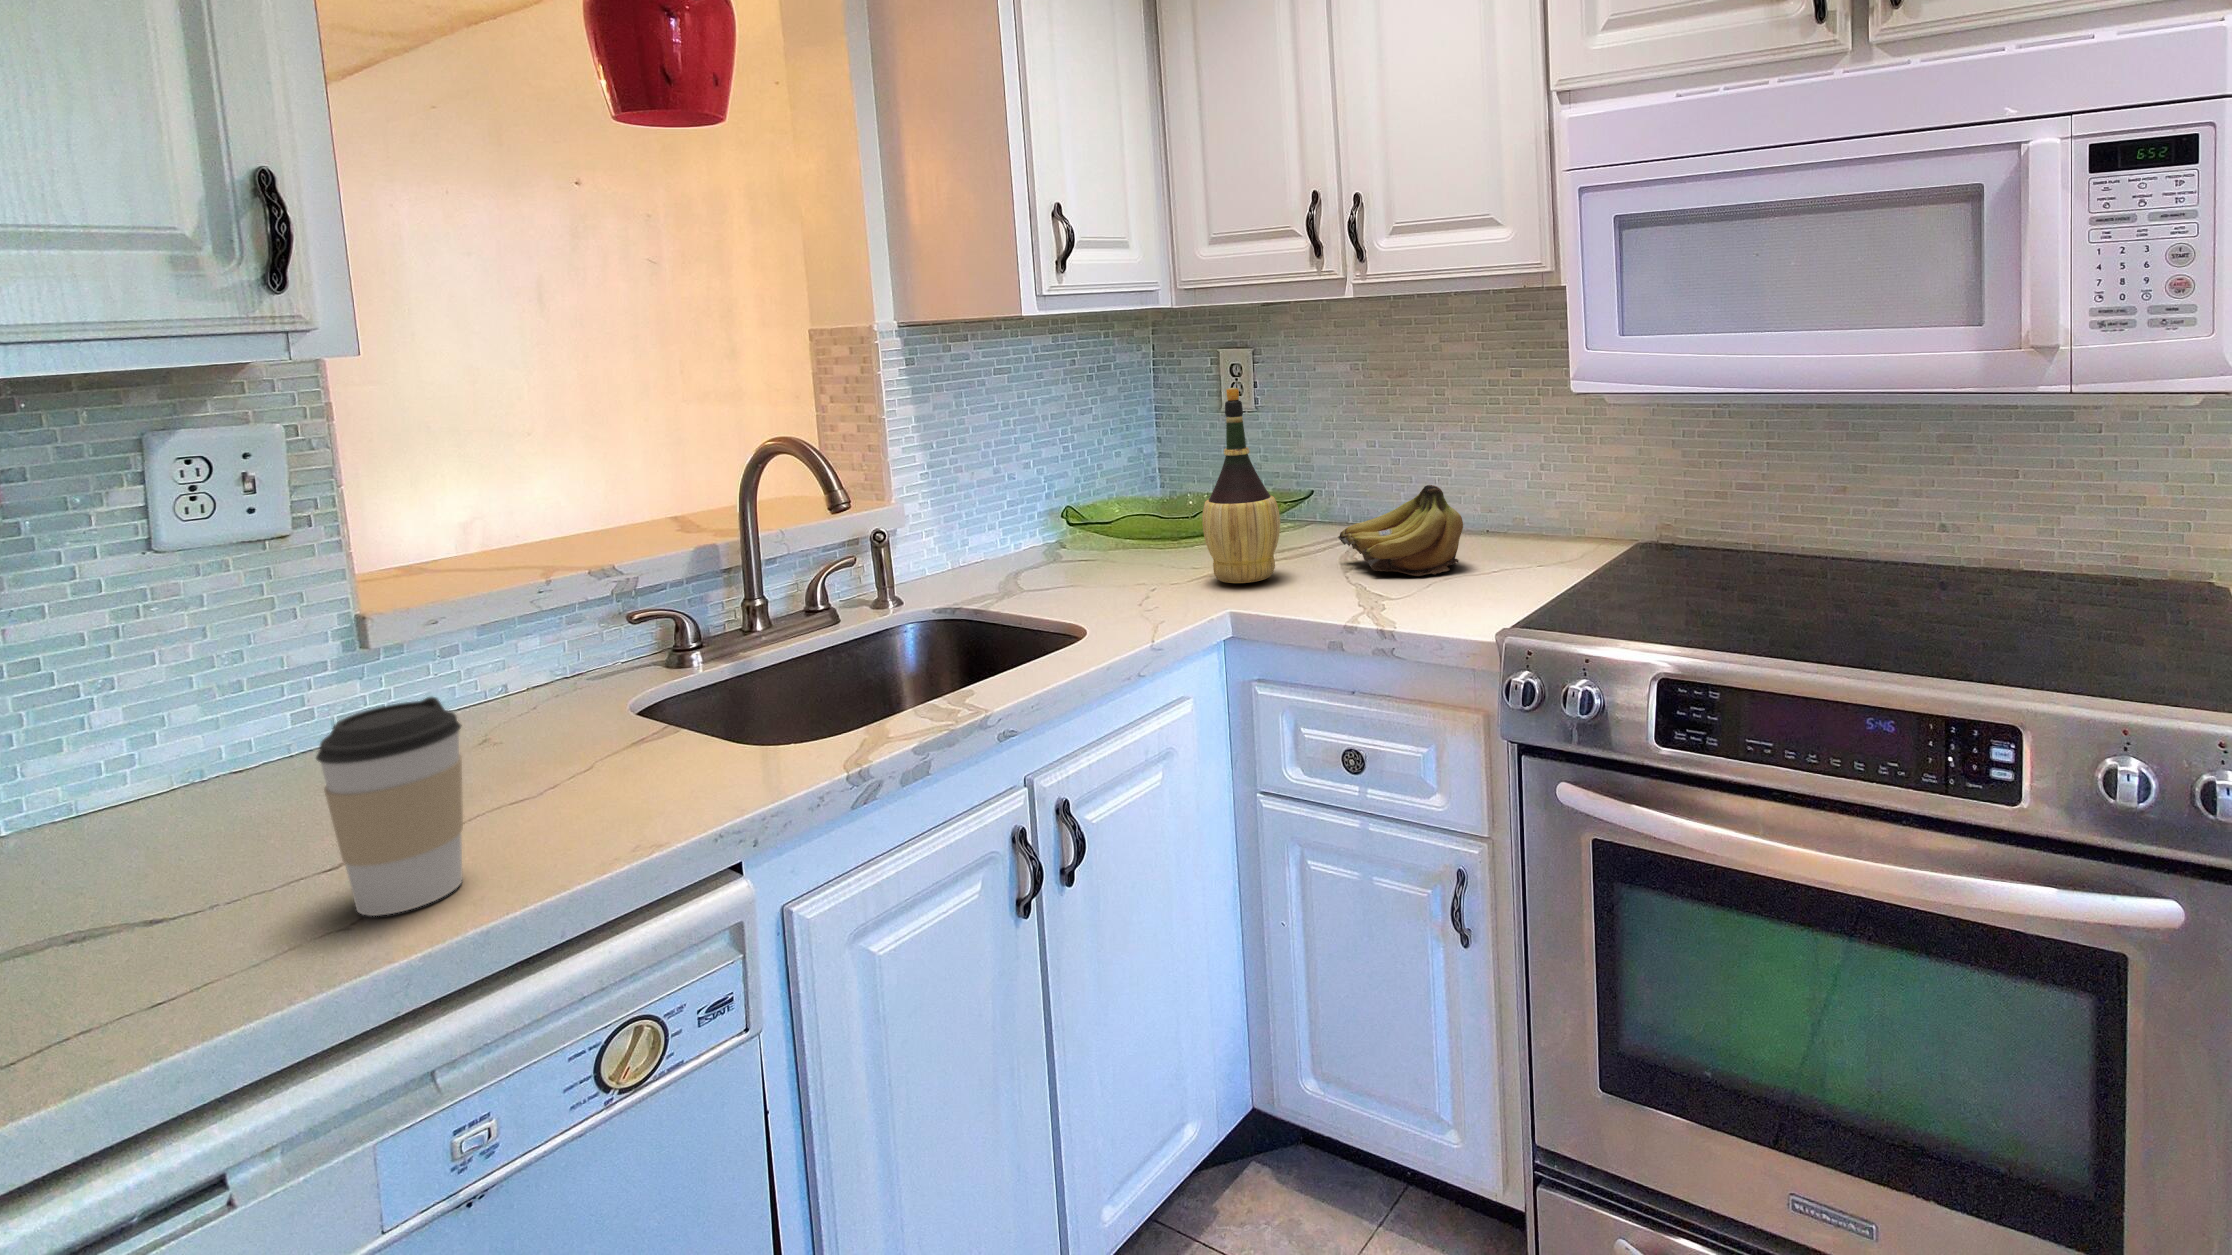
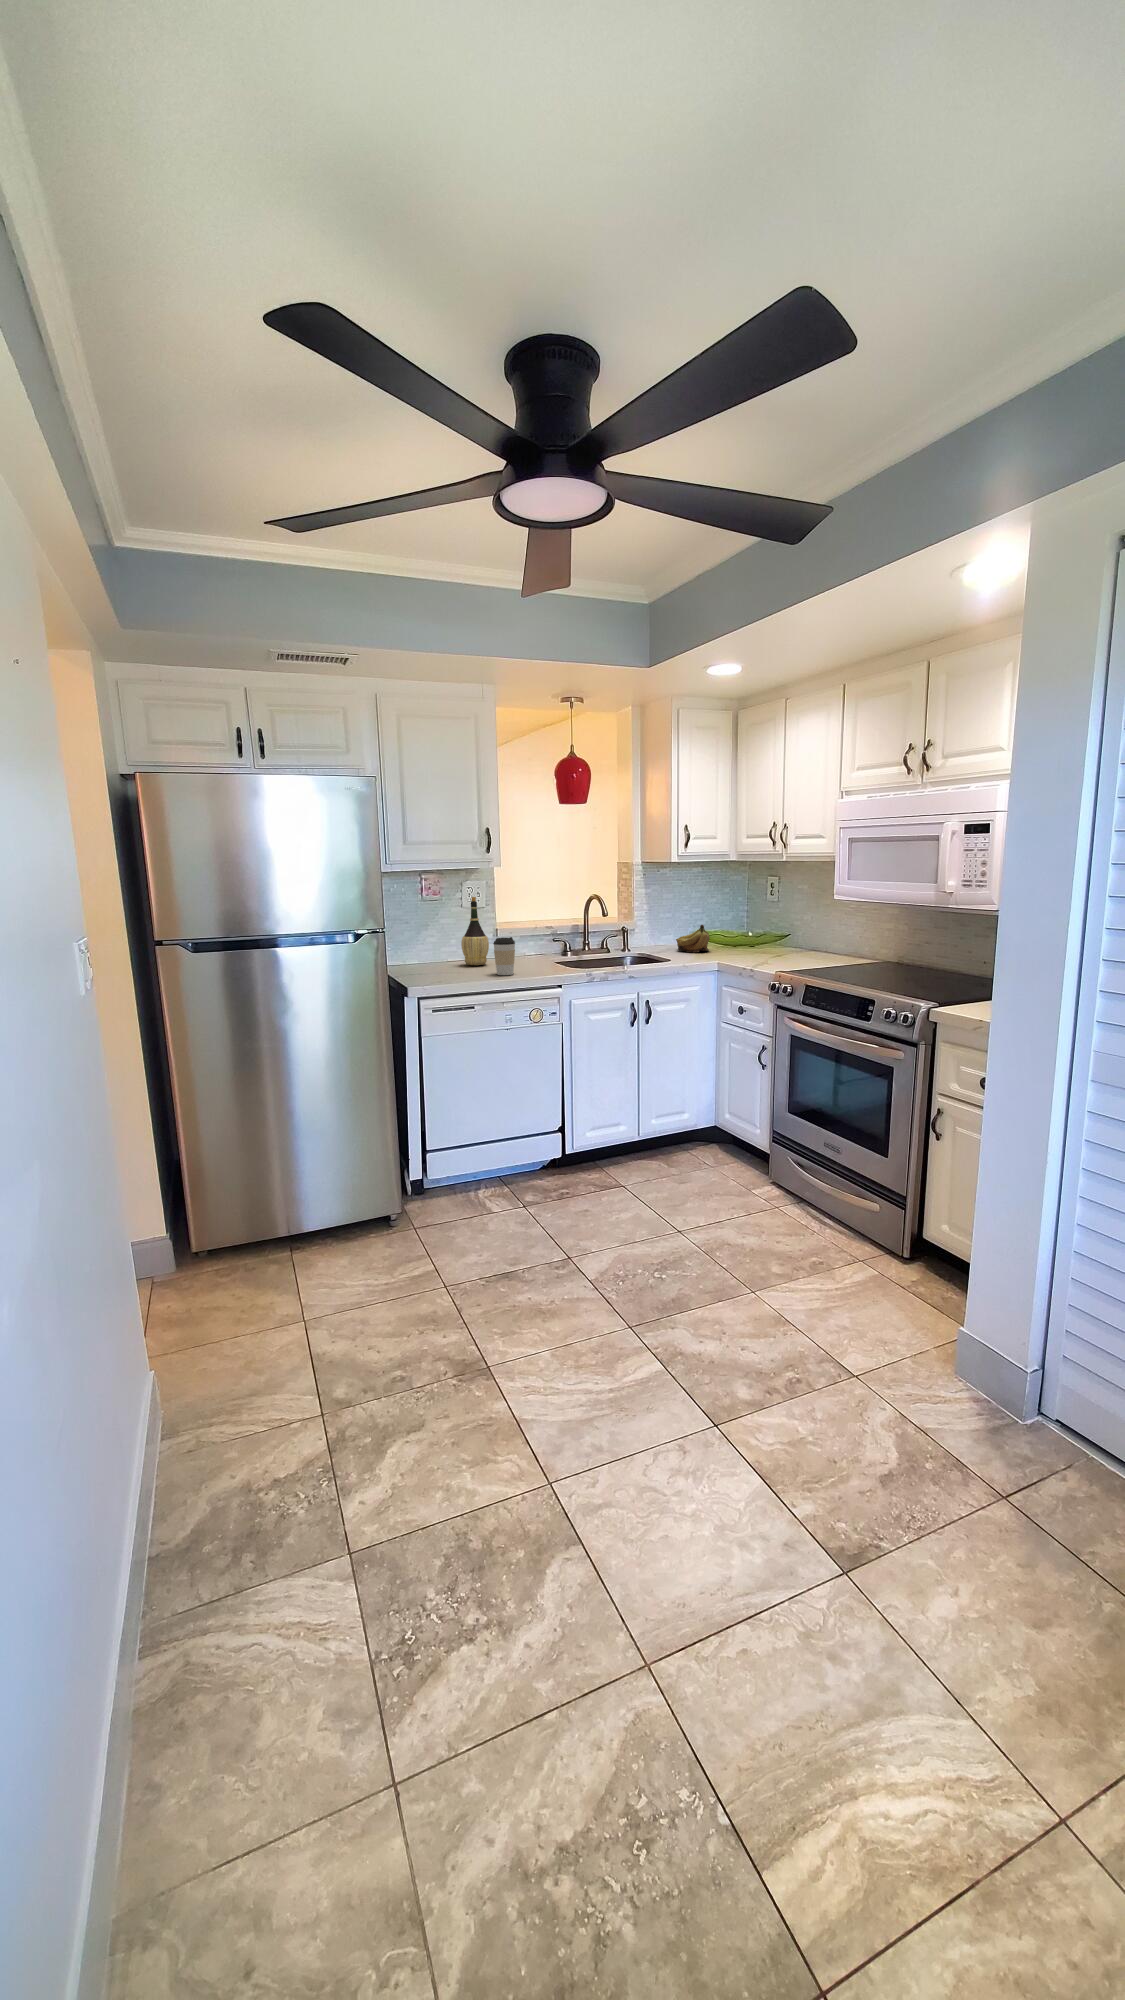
wine bottle: present [1202,388,1280,583] -> present [461,897,489,965]
fruit: present [1338,485,1463,576] -> present [676,925,710,952]

